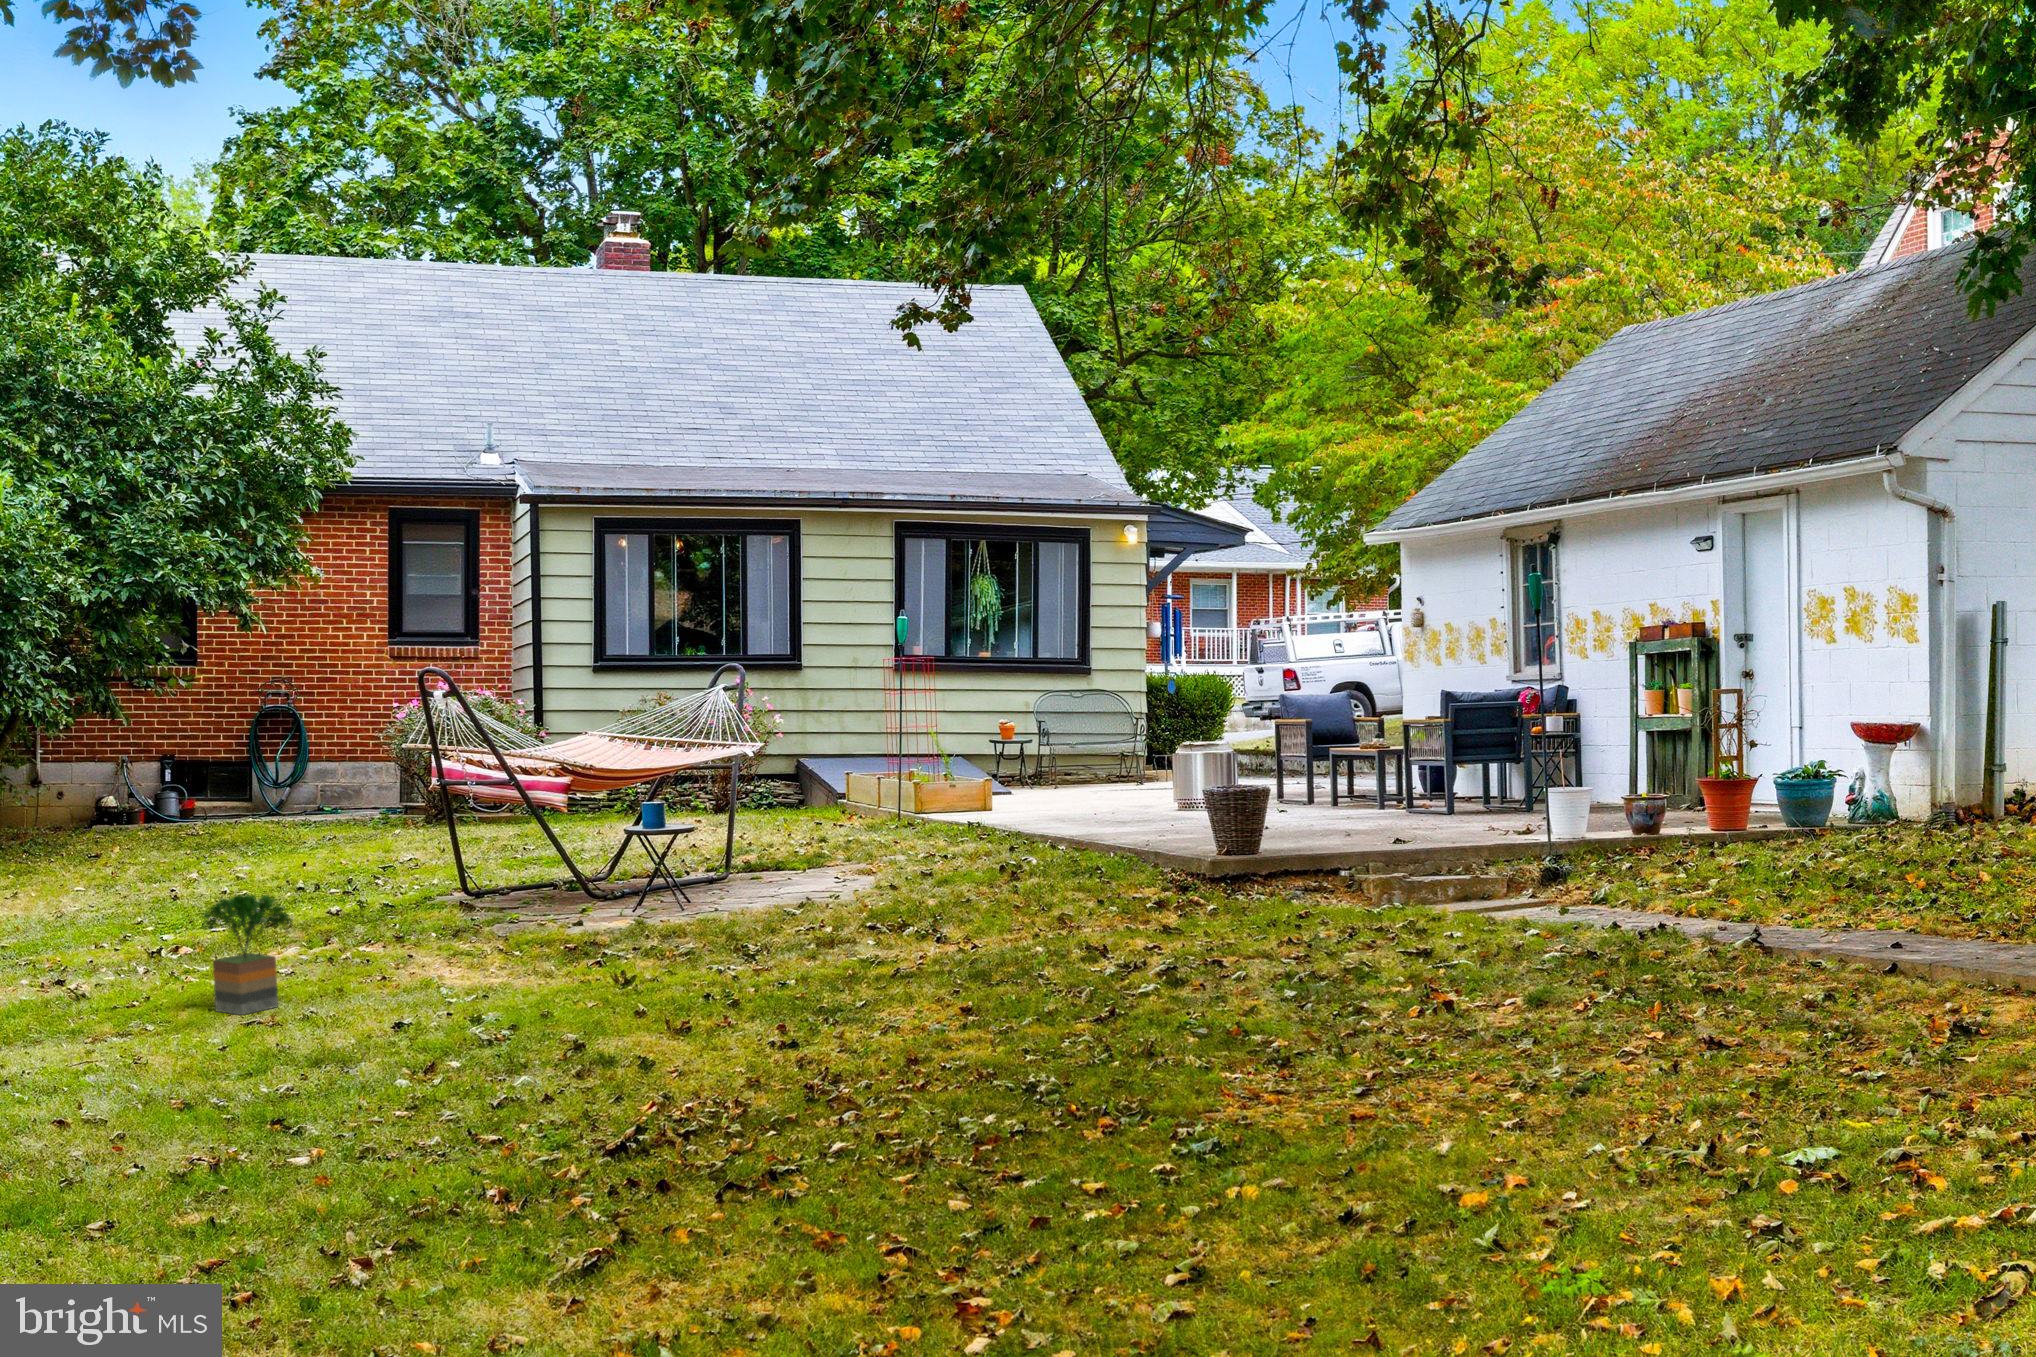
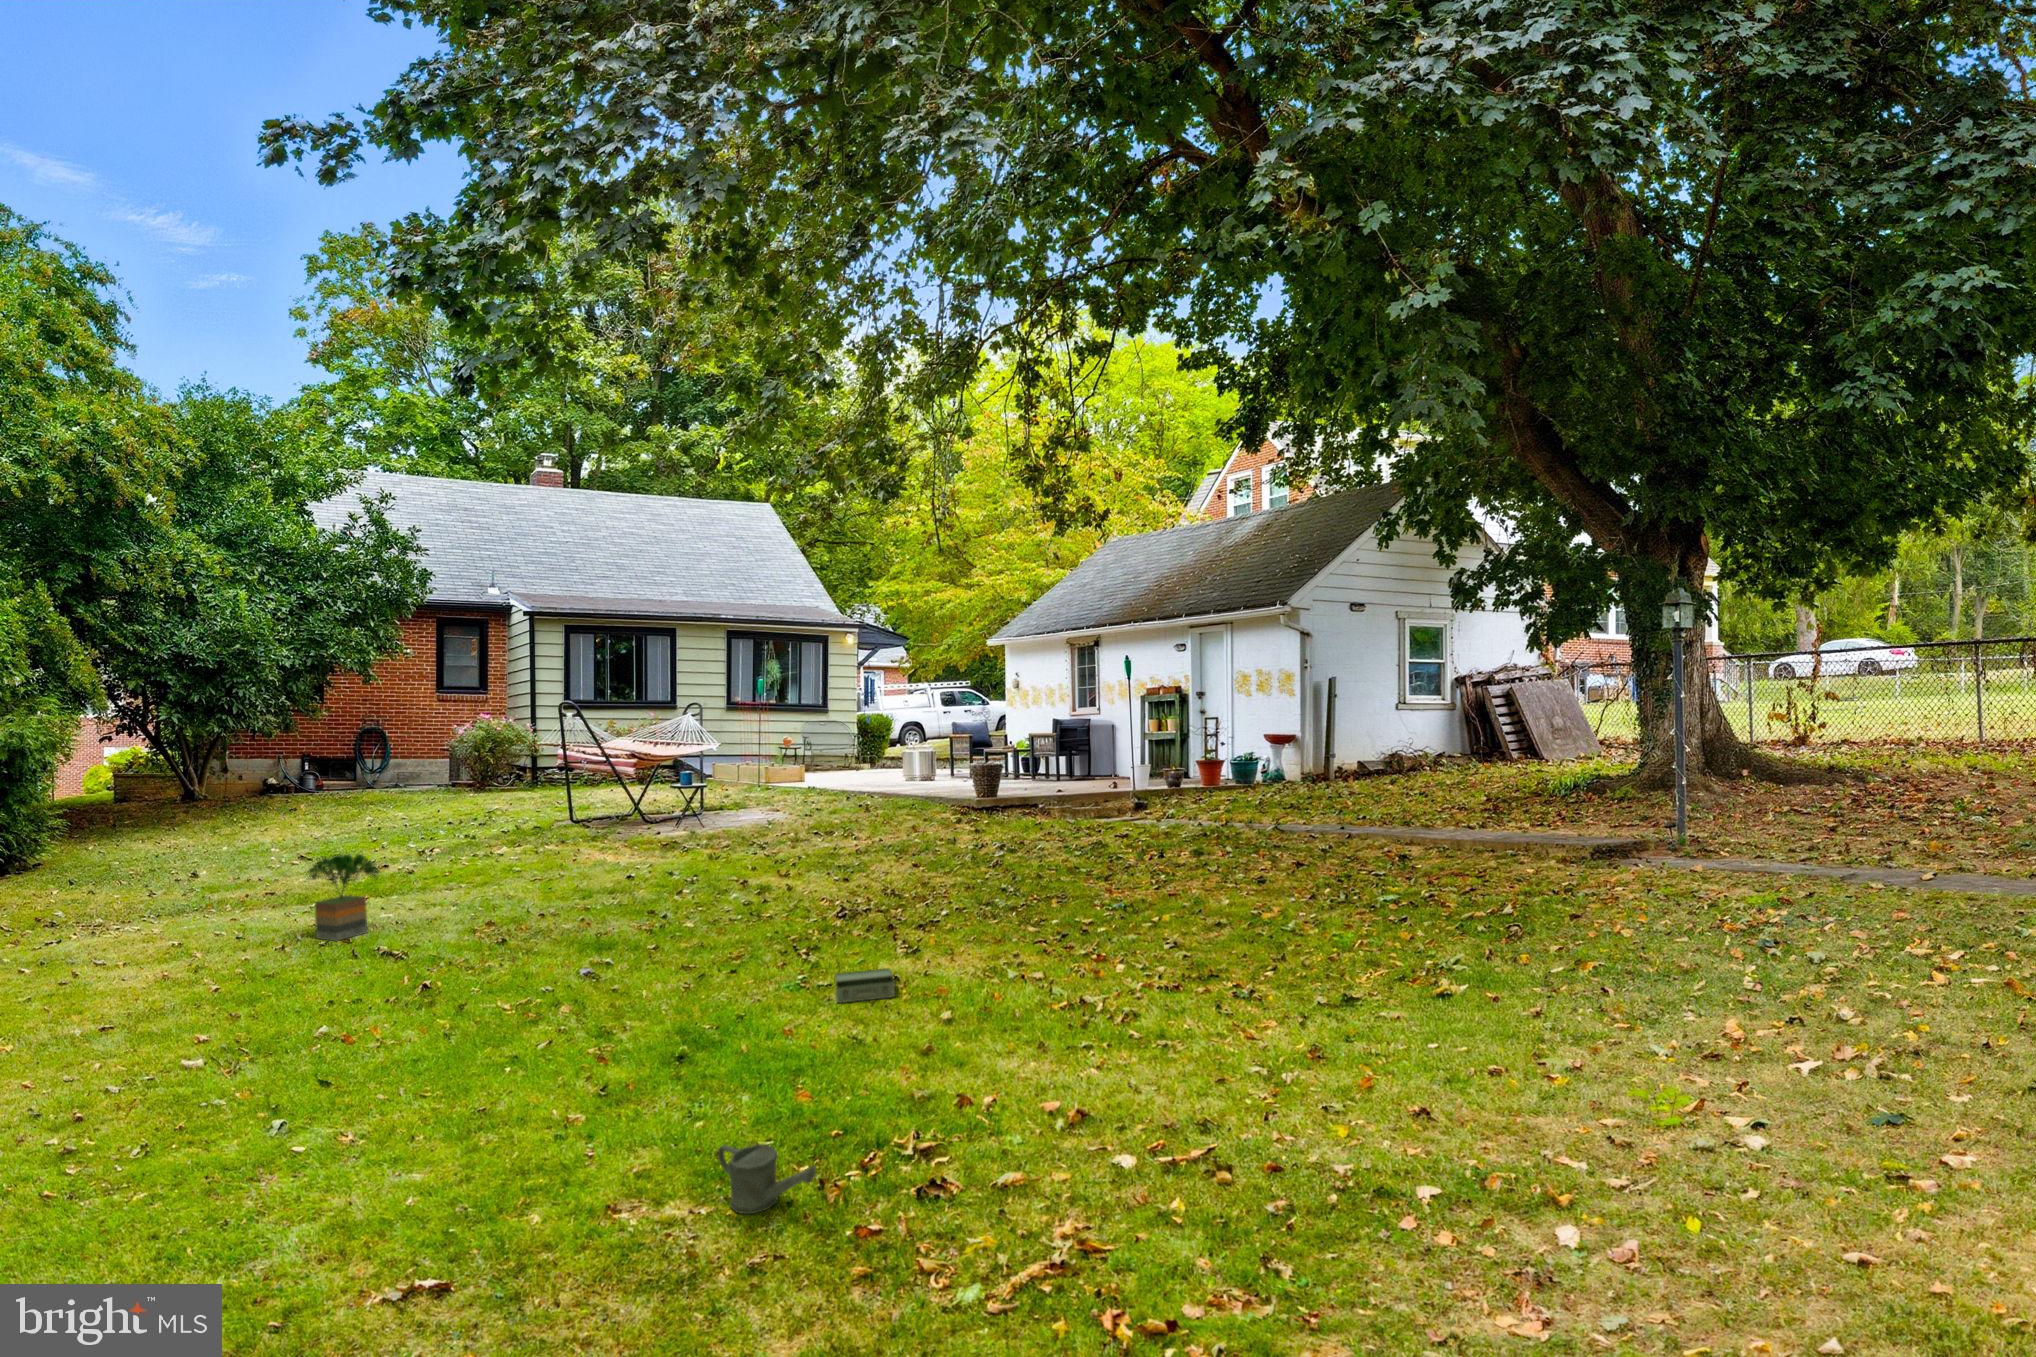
toolbox: none [878,1079,961,1119] -> present [835,969,895,1003]
watering can: none [677,1227,775,1298] -> present [718,1145,816,1214]

